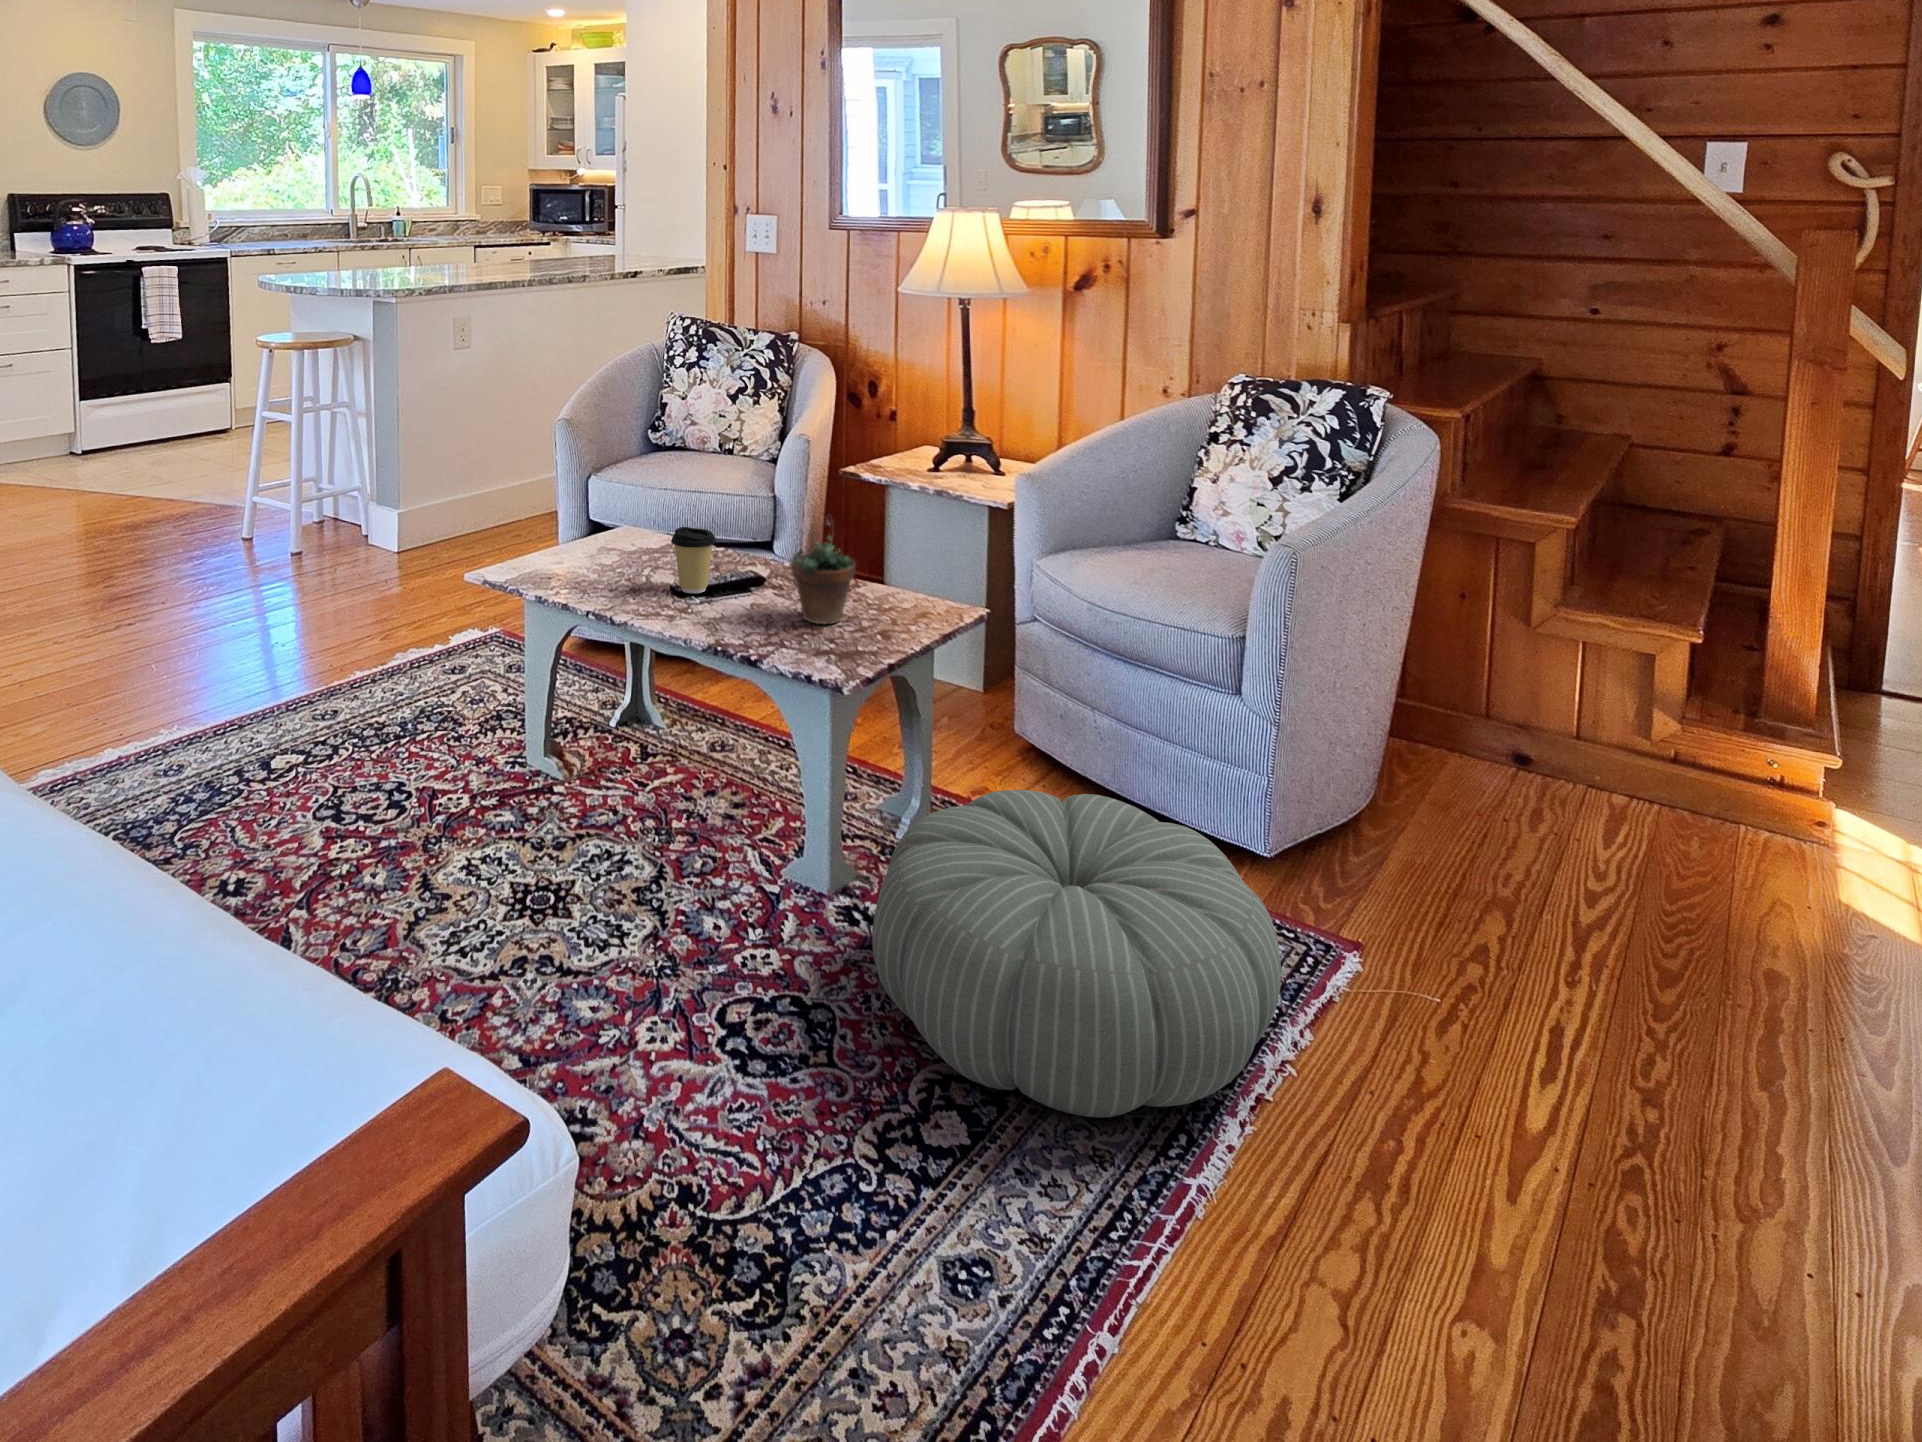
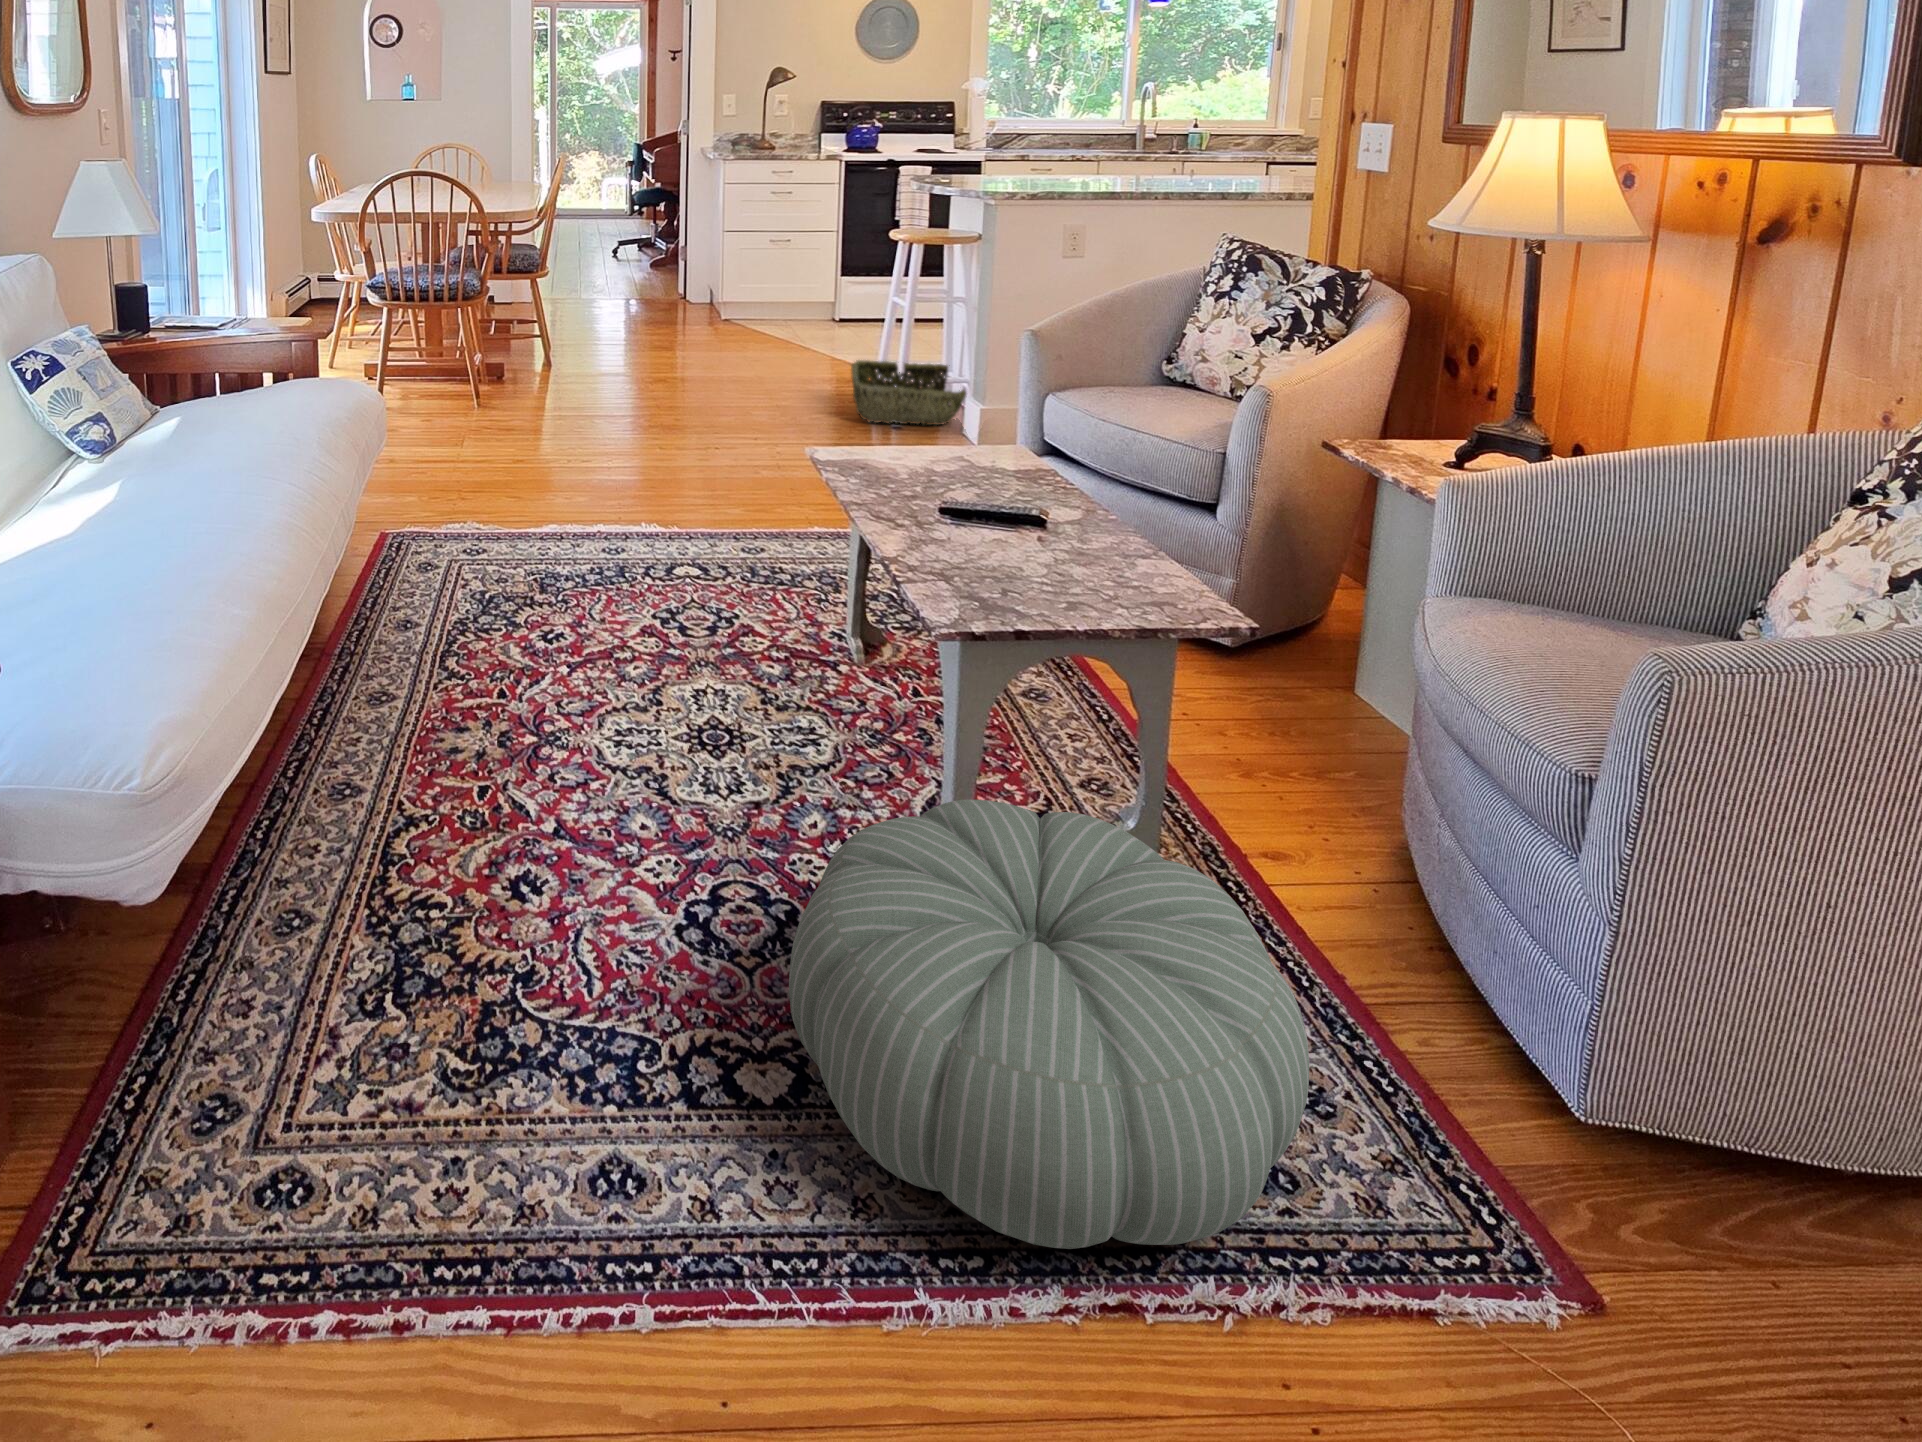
woven basket: none [224,476,367,555] -> present [851,360,966,425]
succulent plant: present [791,515,855,624] -> none [974,453,1055,575]
coffee cup: present [671,527,716,593] -> none [918,441,968,511]

